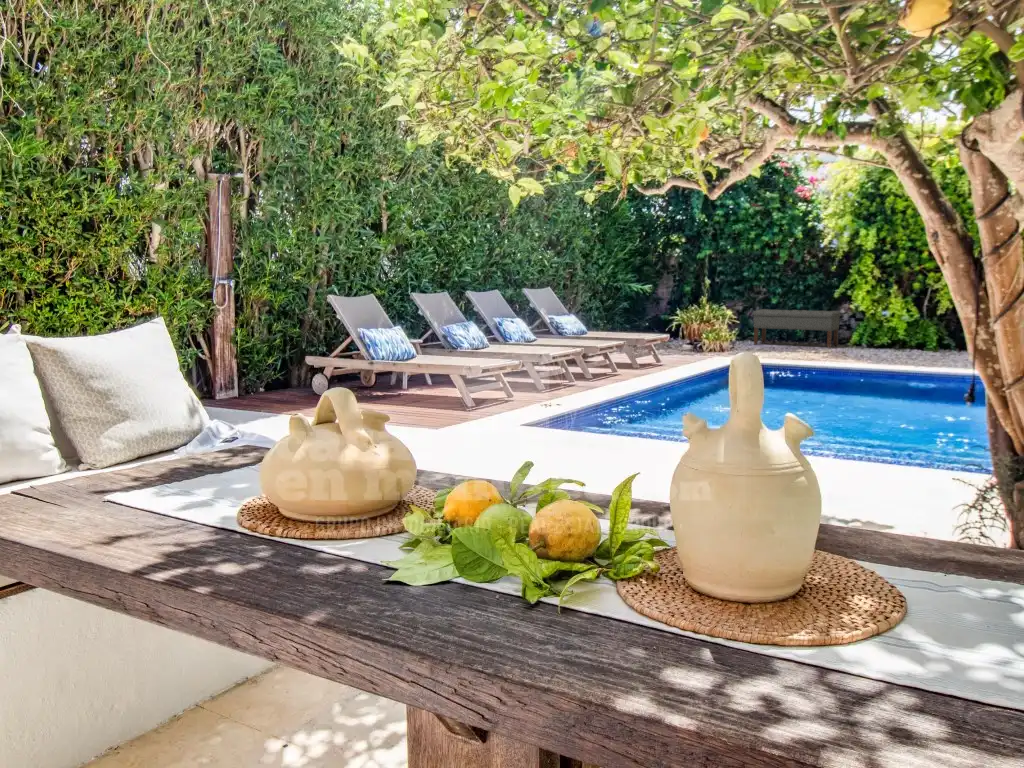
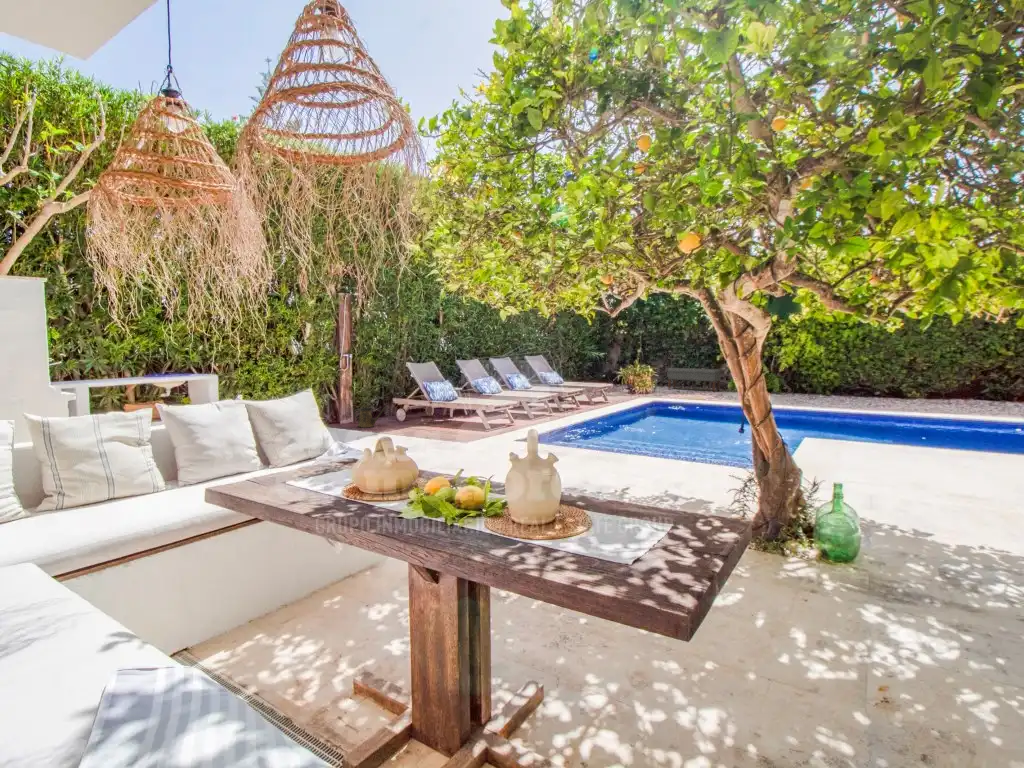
watering can: none [238,369,297,406] -> present [354,407,386,428]

